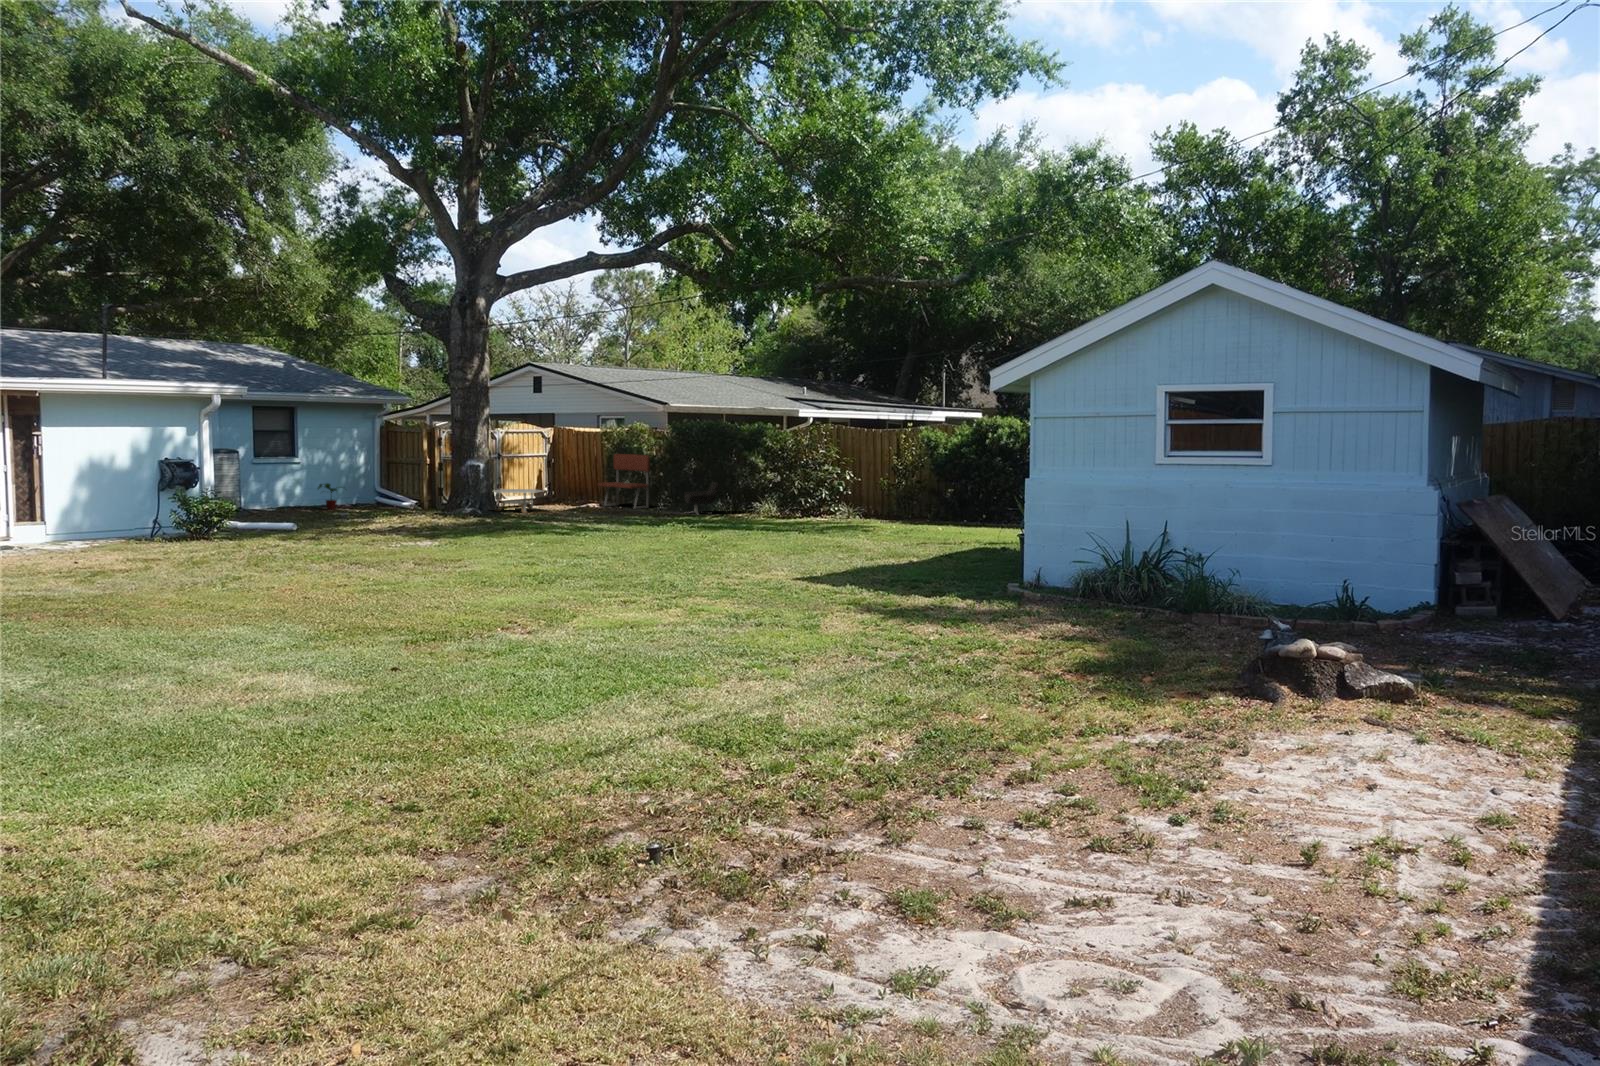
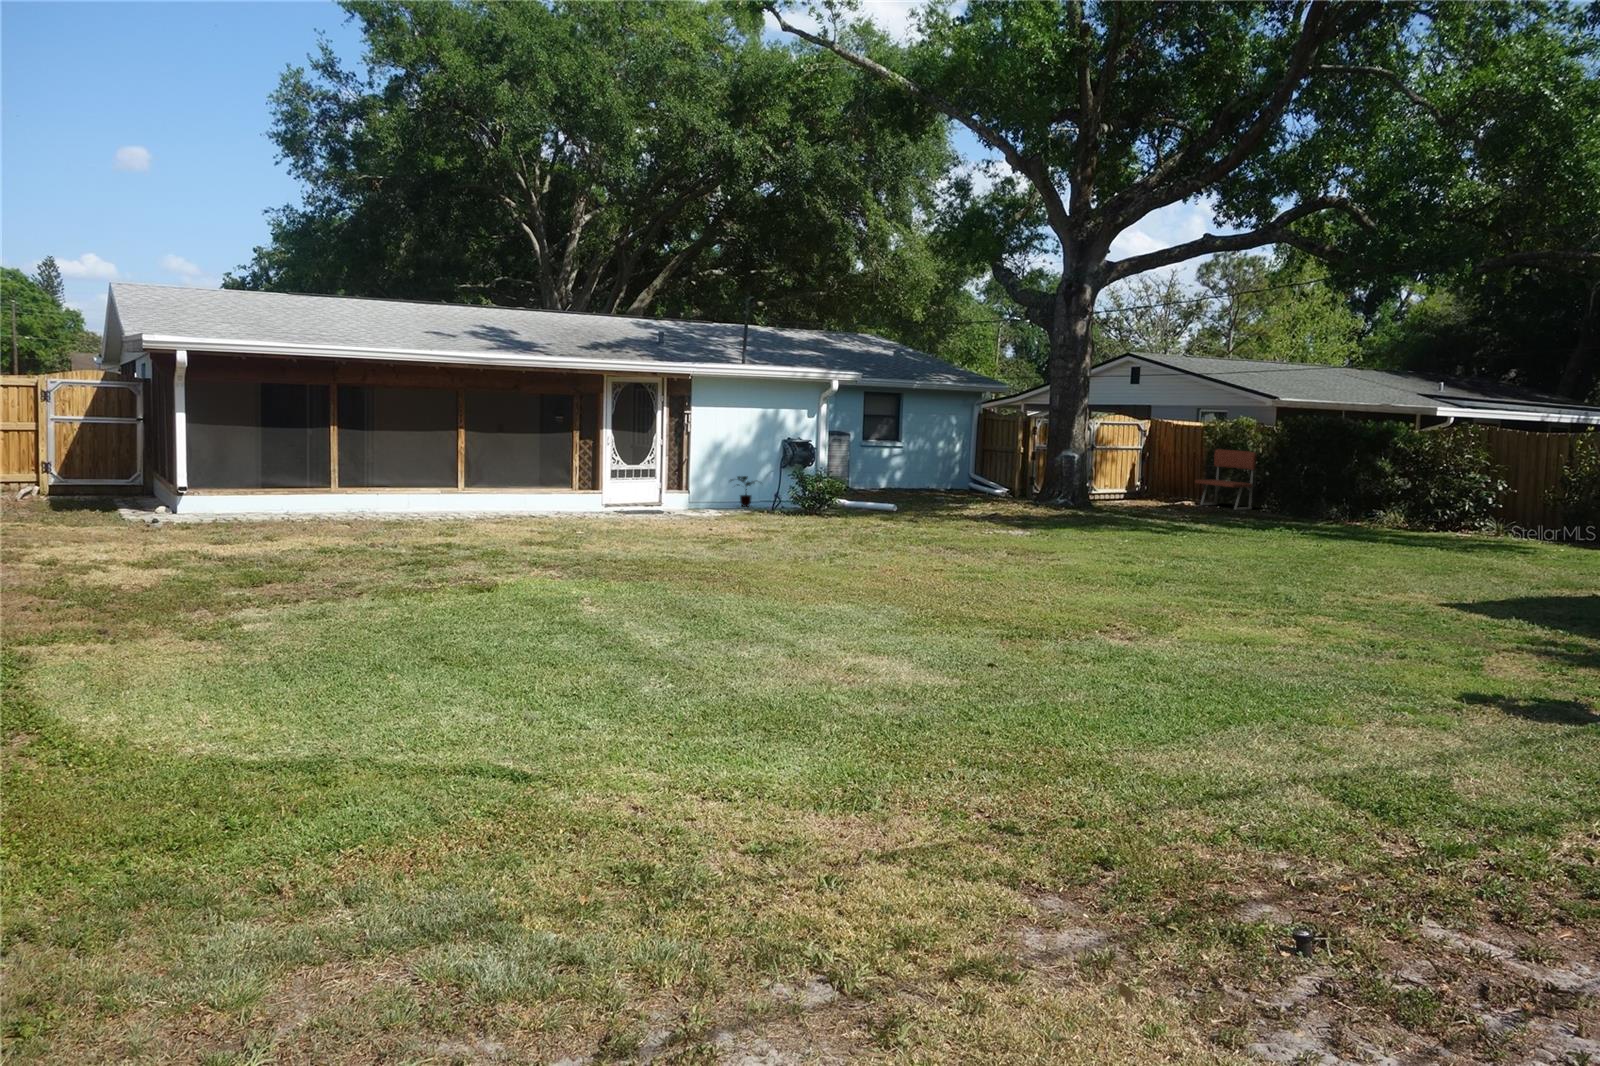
lounge chair: present [684,482,720,513] -> none [1289,484,1340,520]
potted plant: present [318,483,337,510] -> present [731,476,754,507]
round table: present [494,489,542,513] -> none [1083,482,1137,508]

